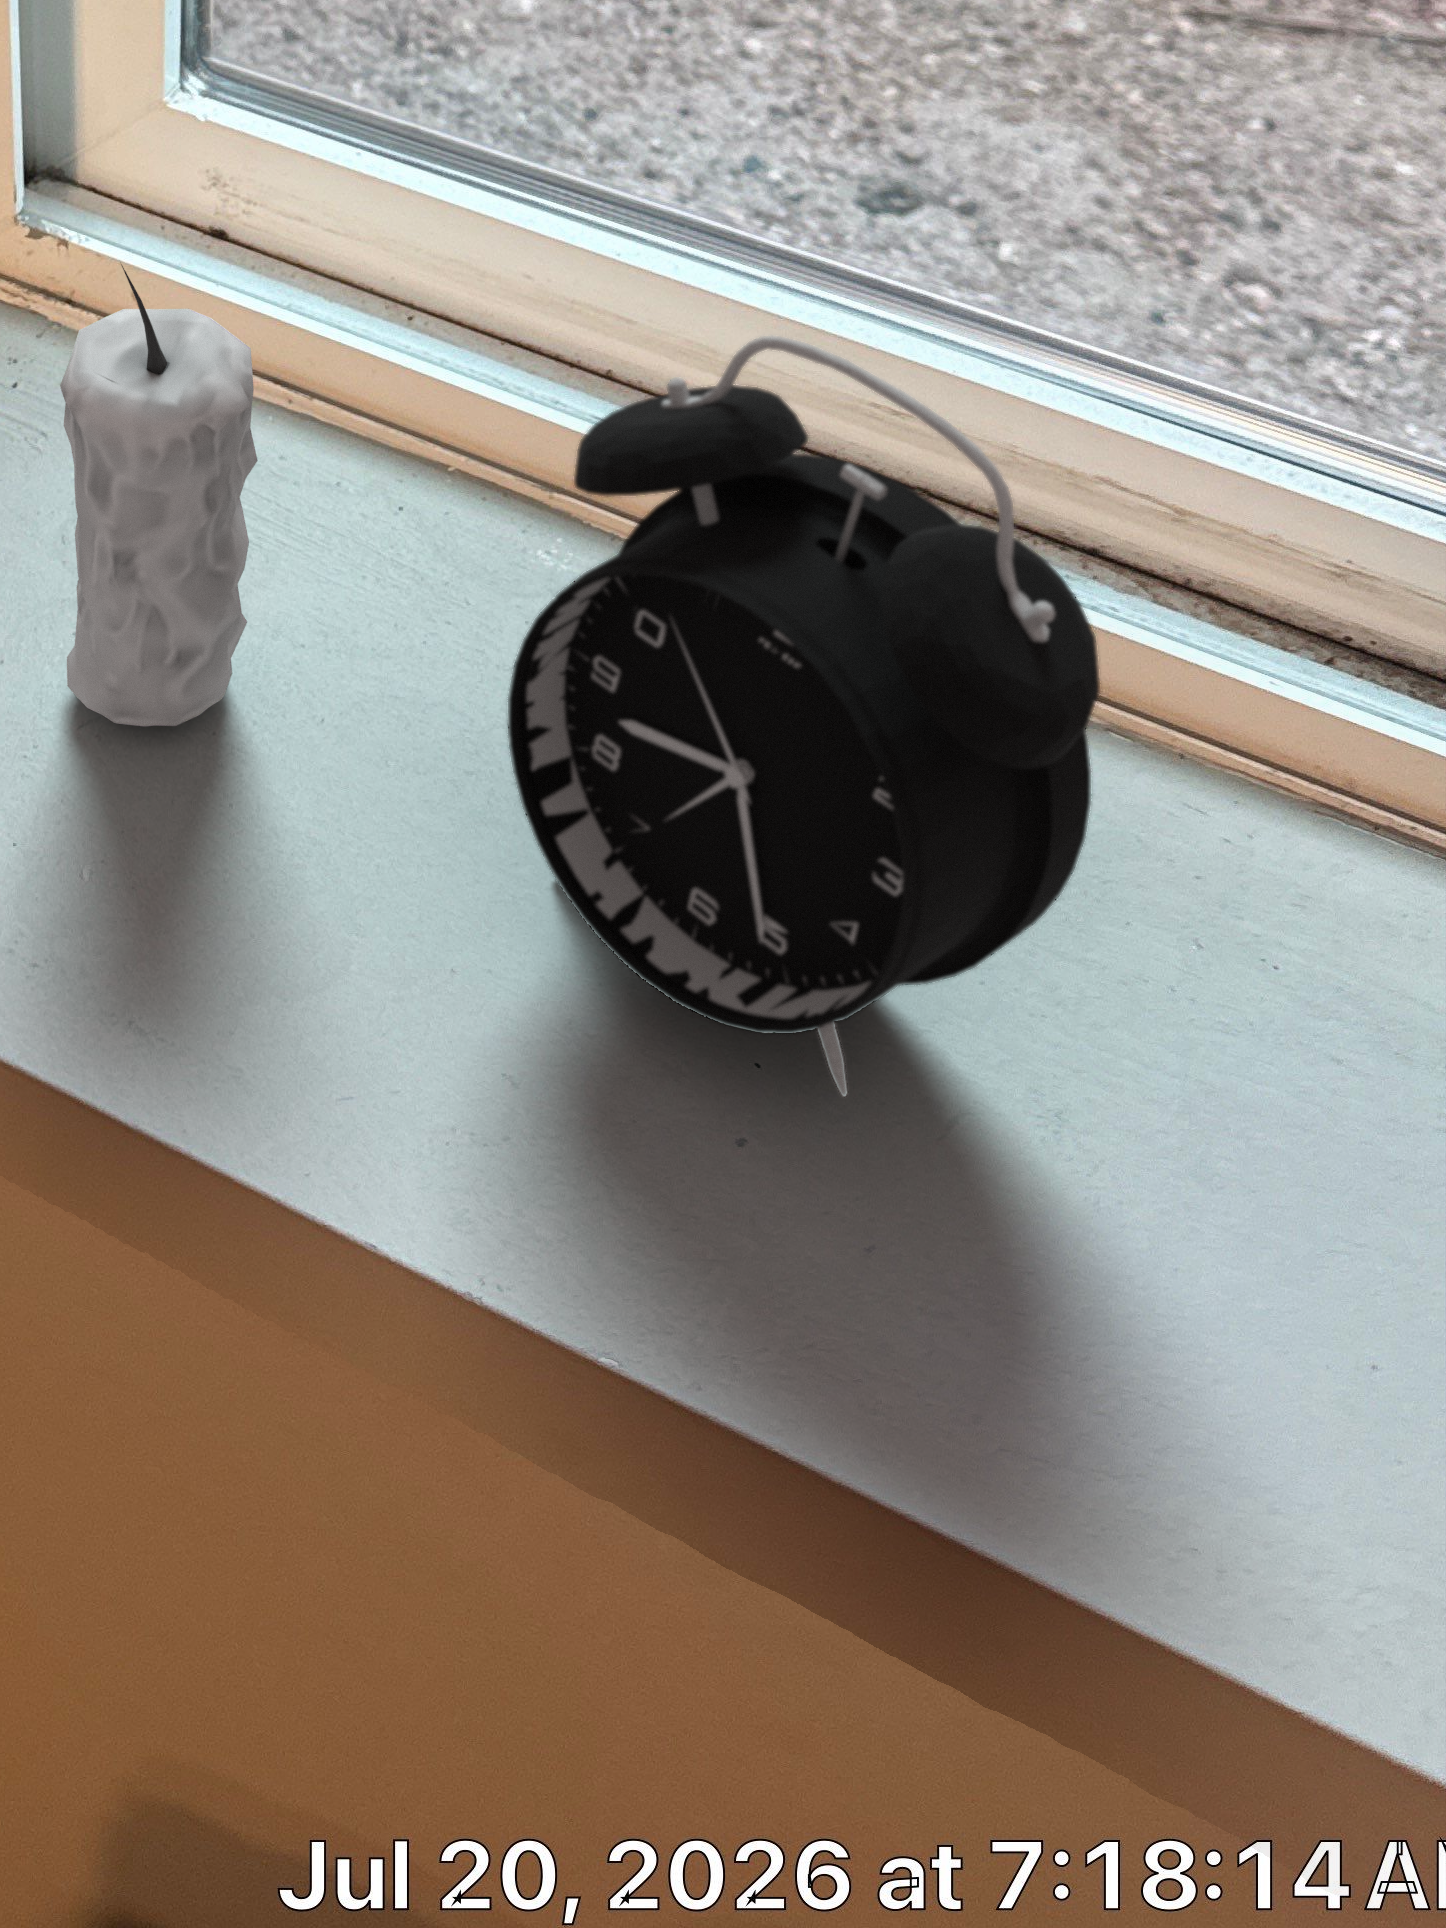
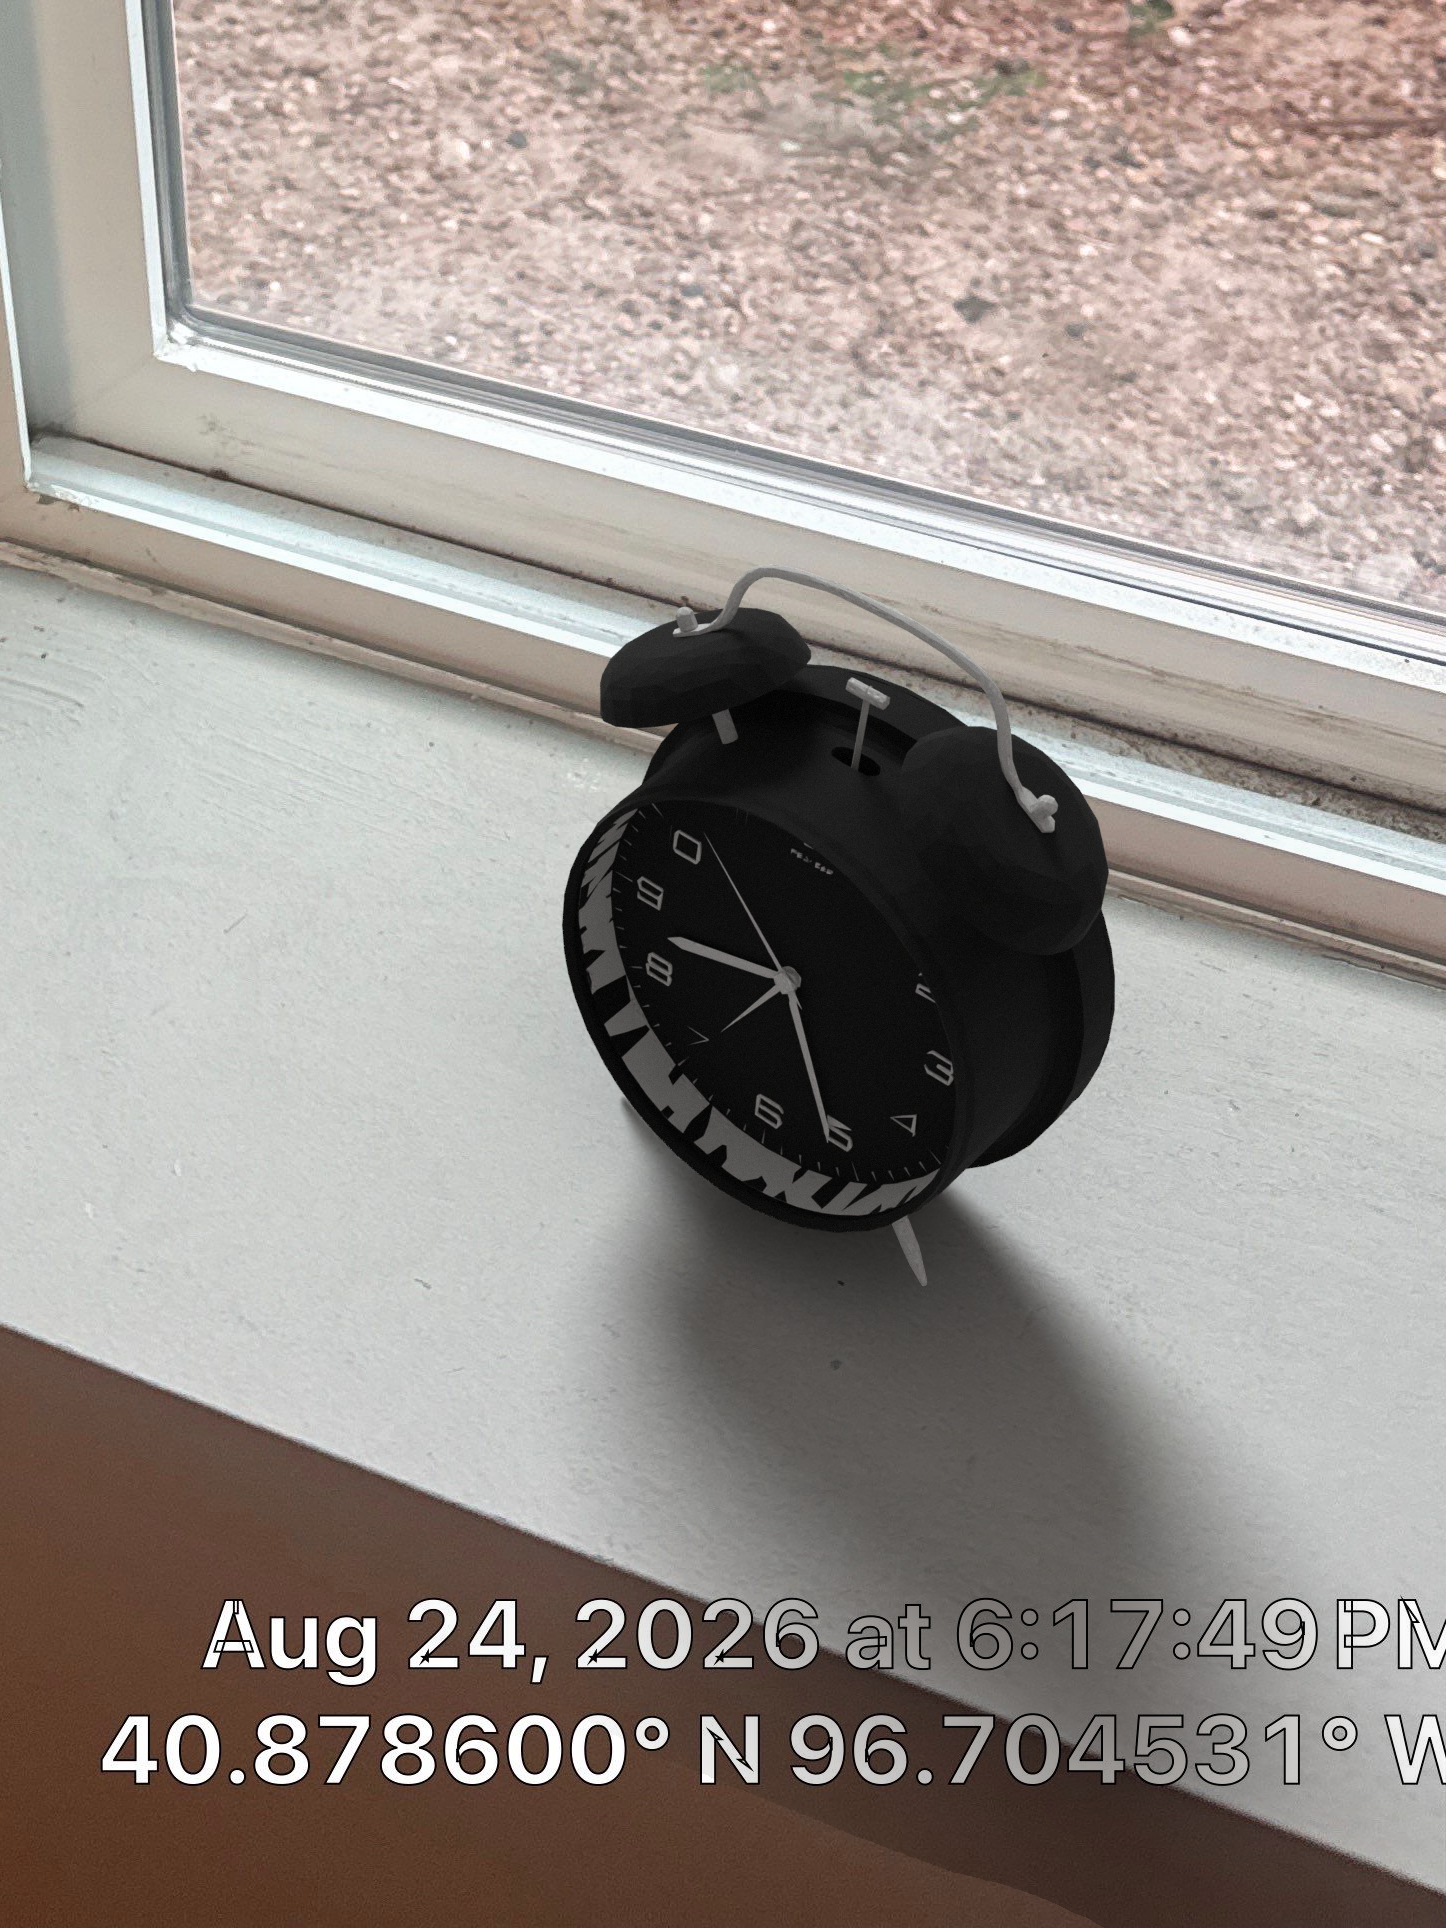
candle: present [60,264,258,726] -> none [108,542,300,984]

